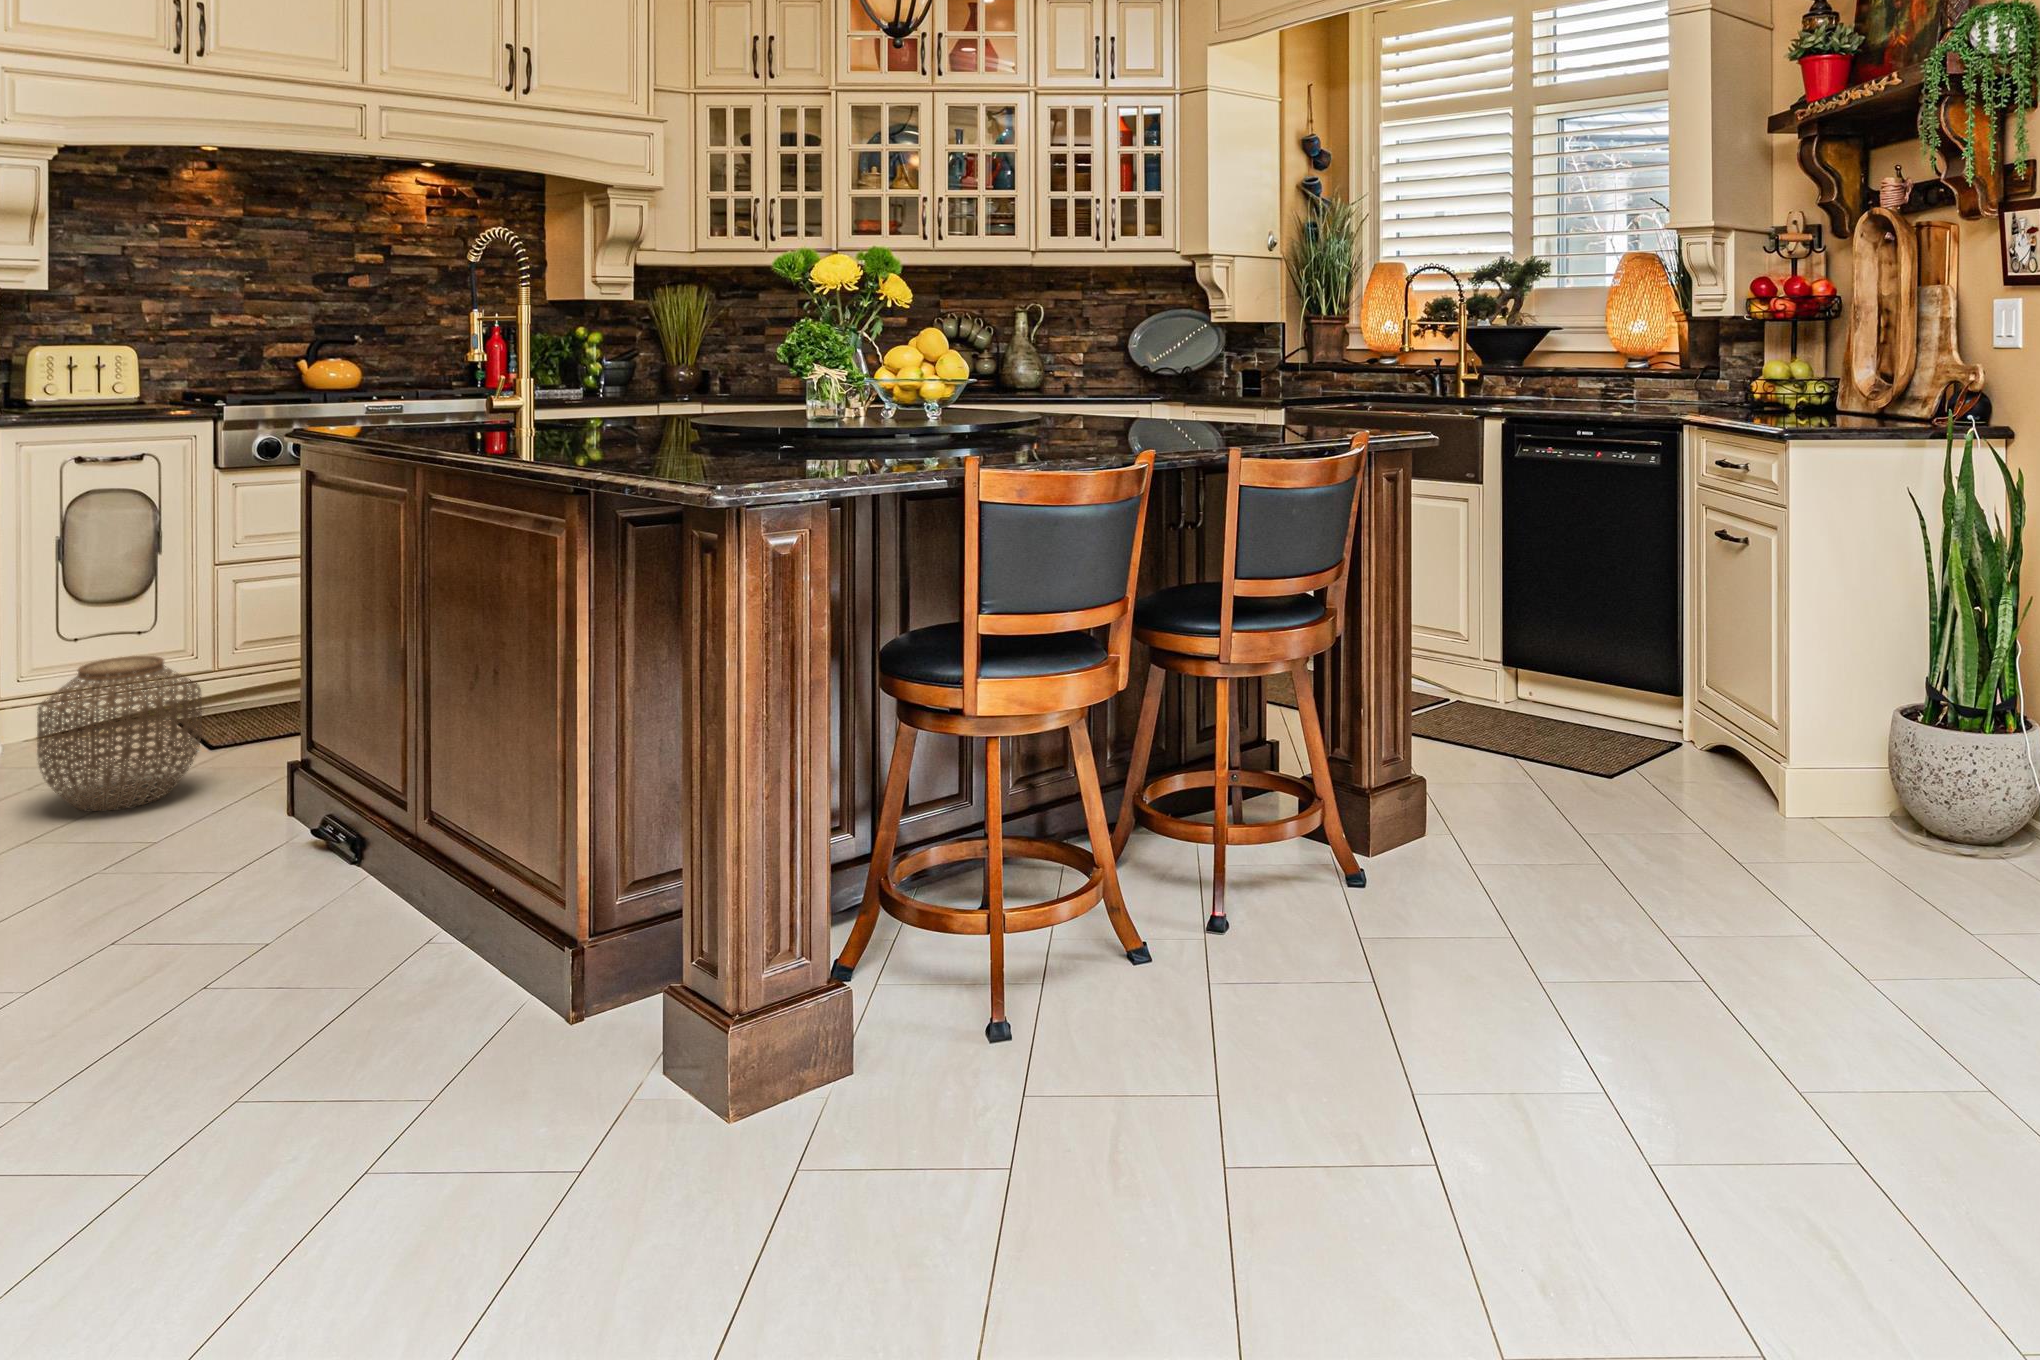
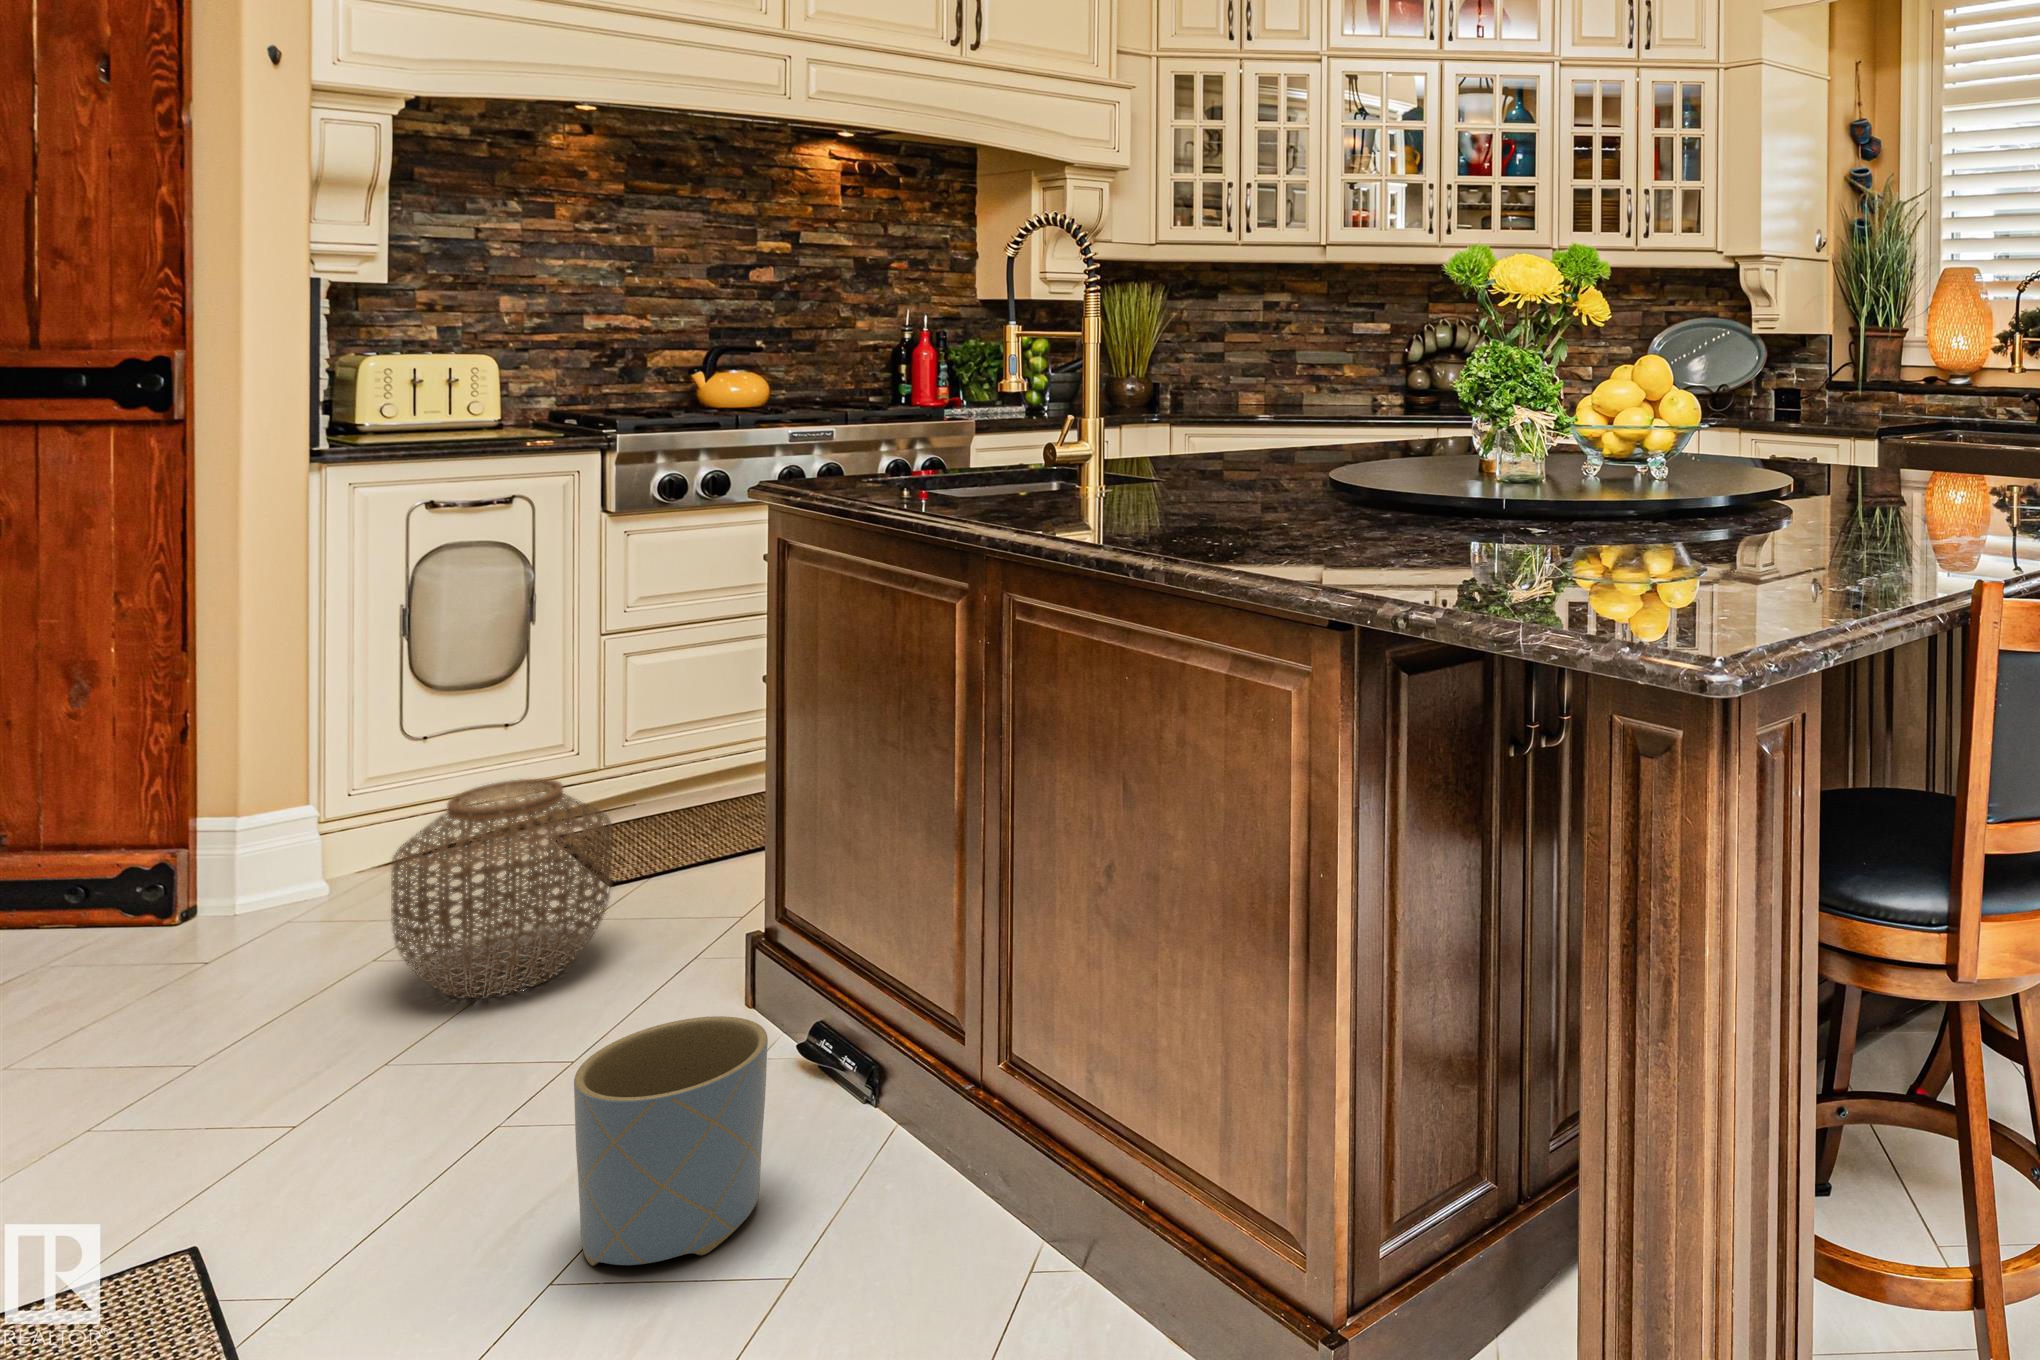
planter: none [133,788,269,938] -> present [574,1016,768,1266]

